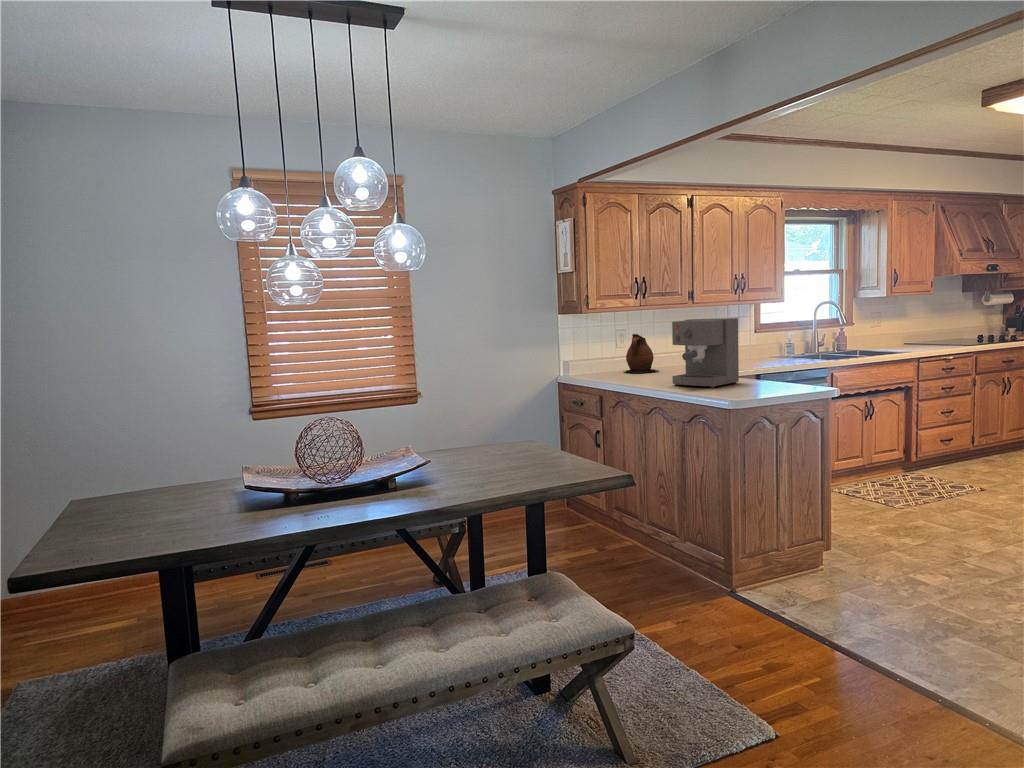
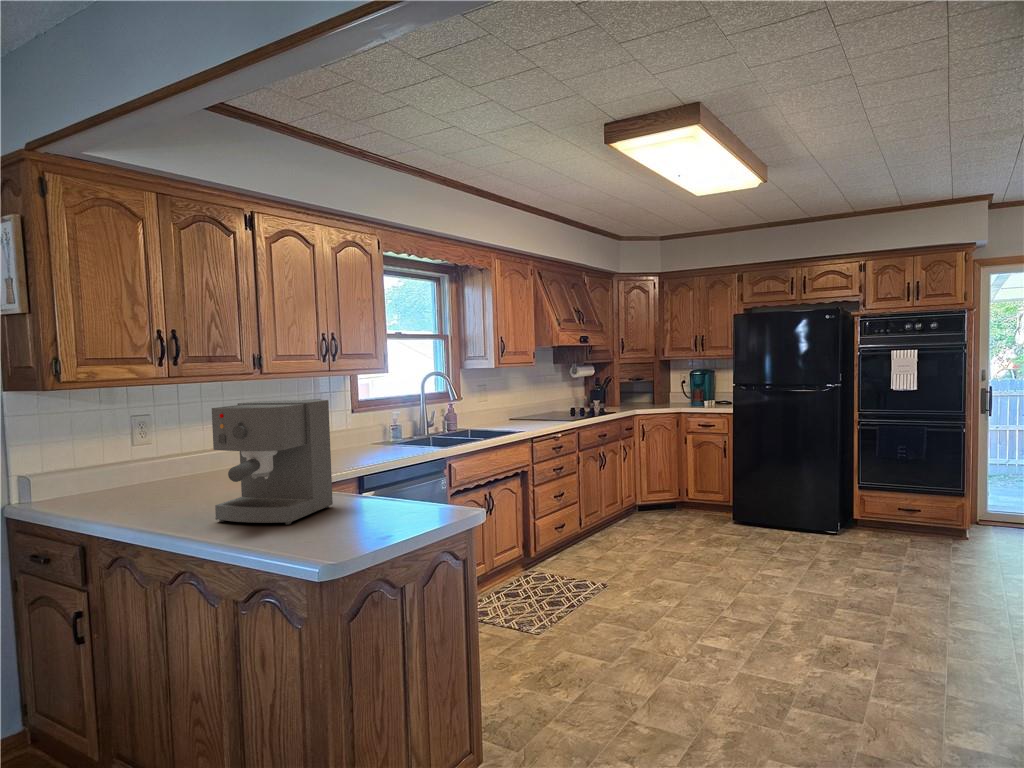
ceramic pitcher: present [625,334,658,373] -> none [138,424,205,490]

